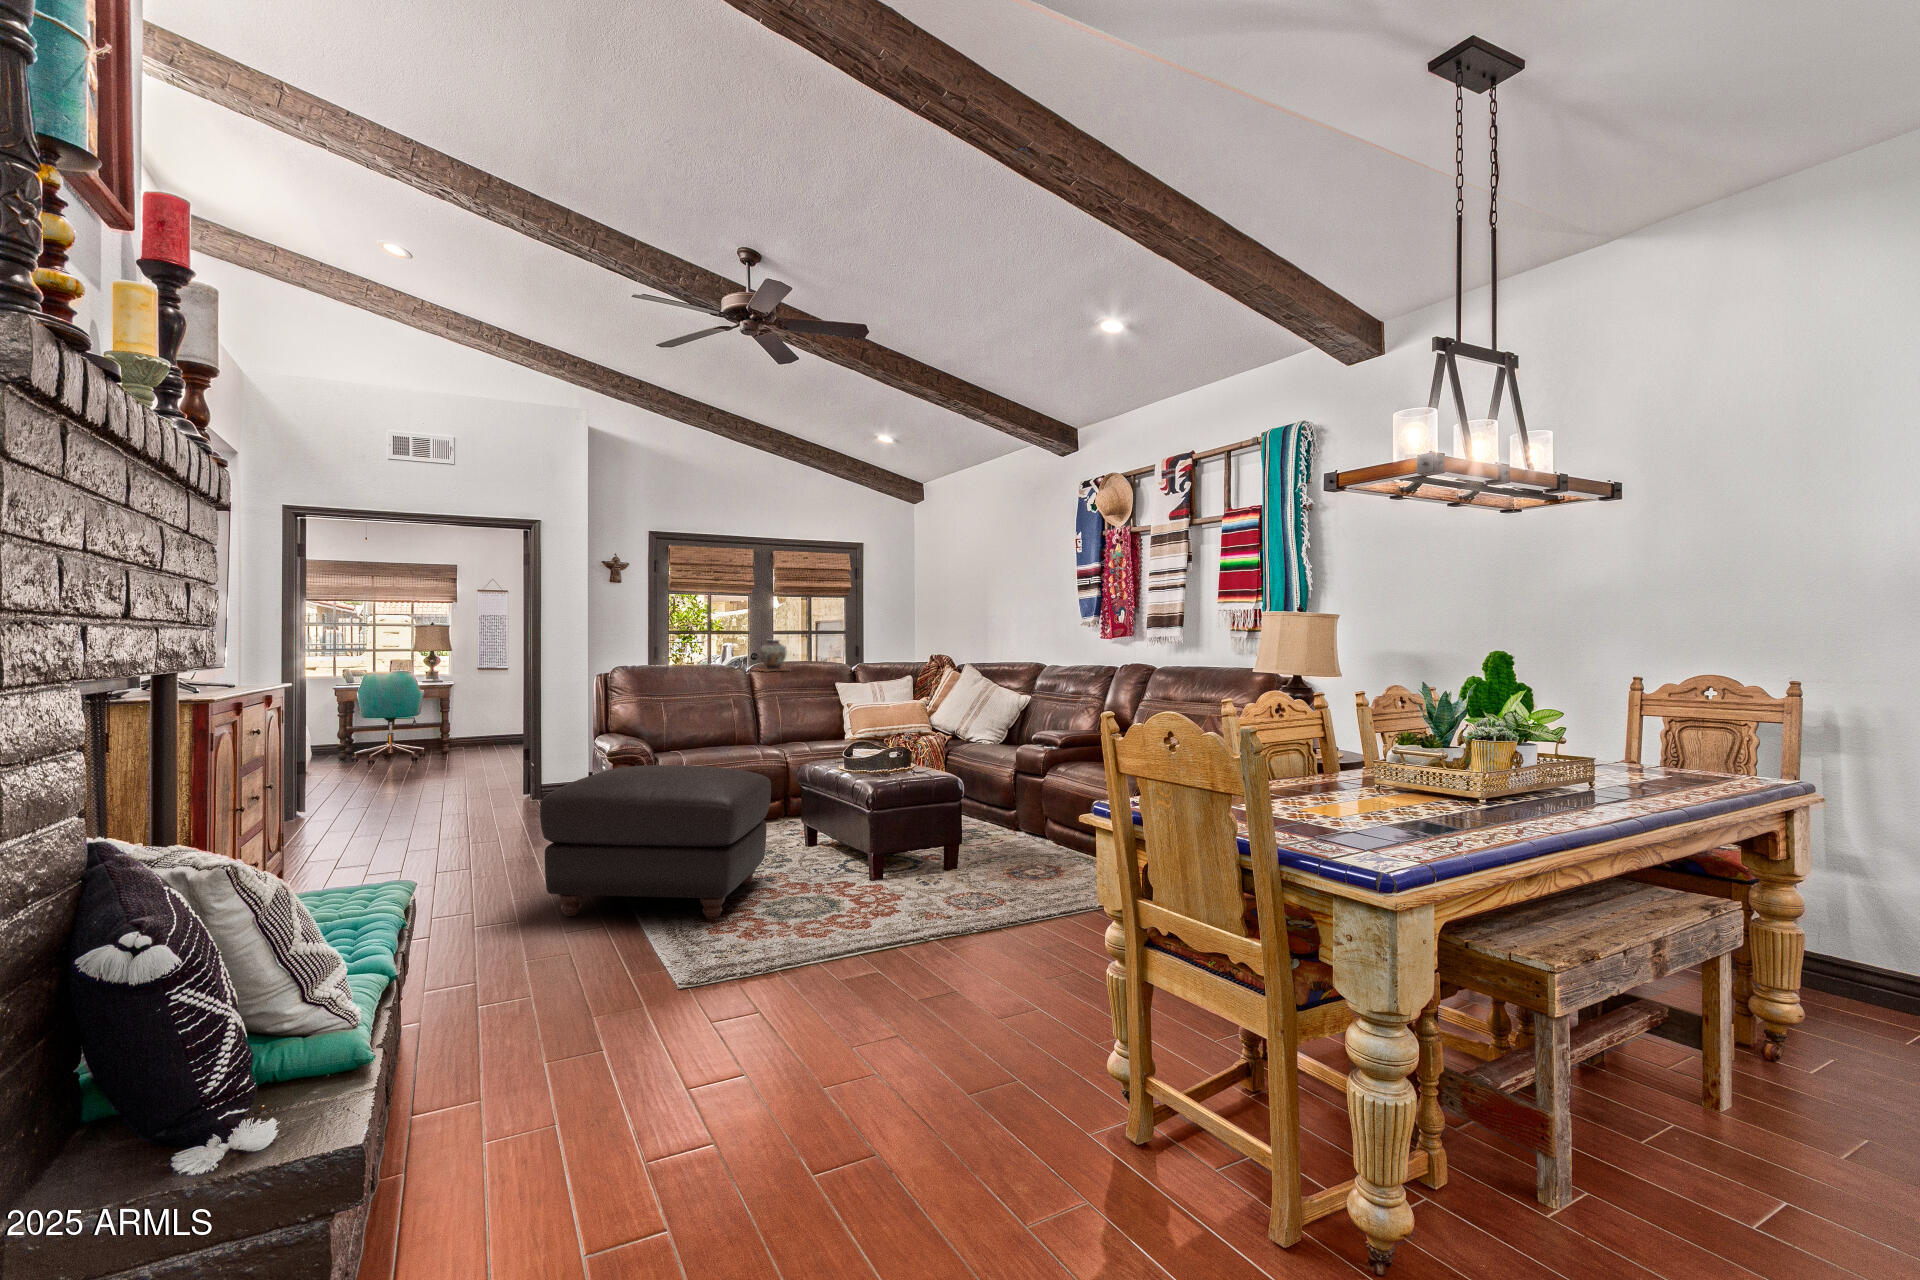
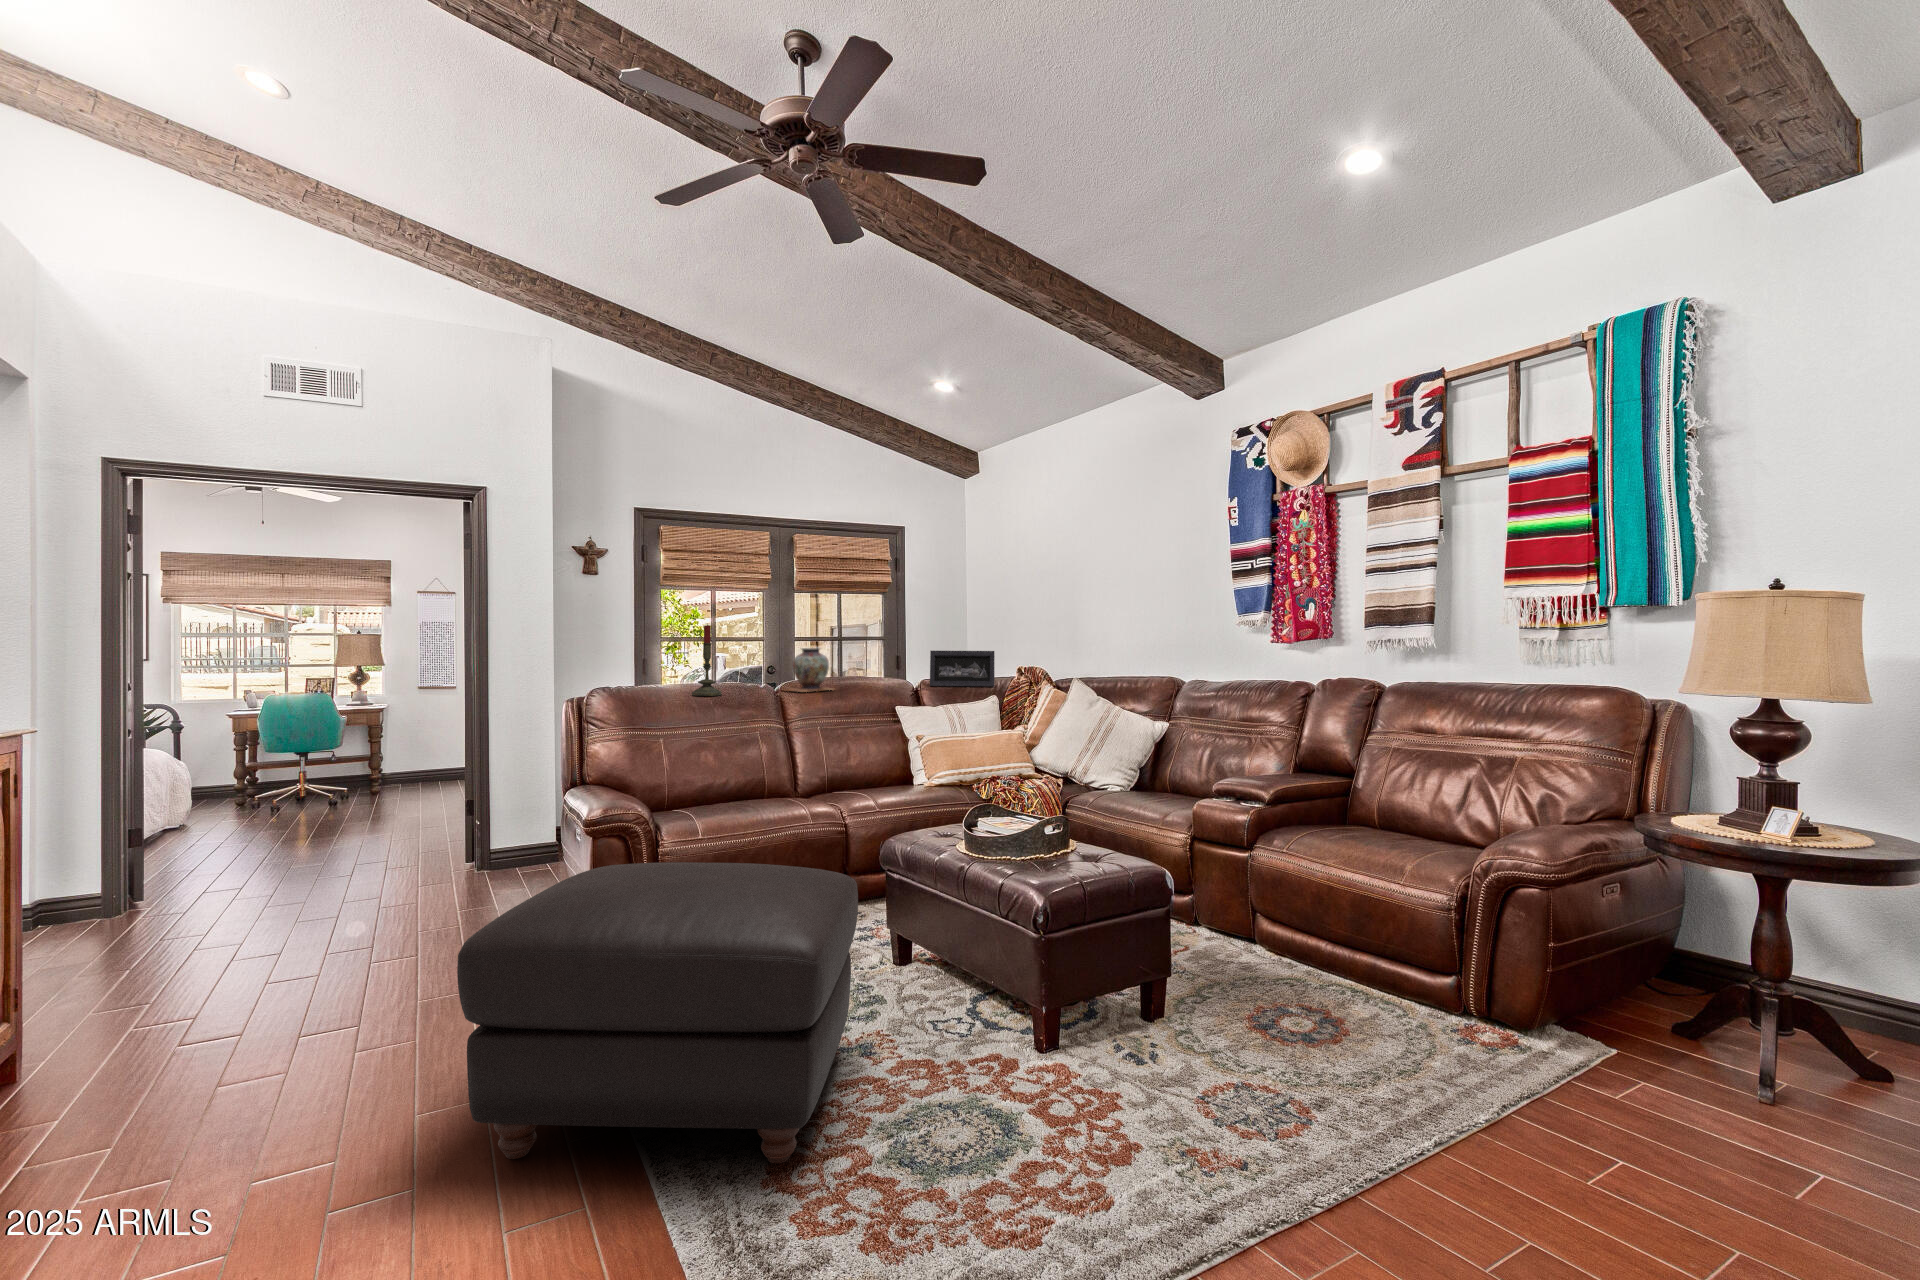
candle: none [686,622,707,673] -> present [692,624,721,696]
picture frame: none [863,642,912,669] -> present [930,651,995,687]

